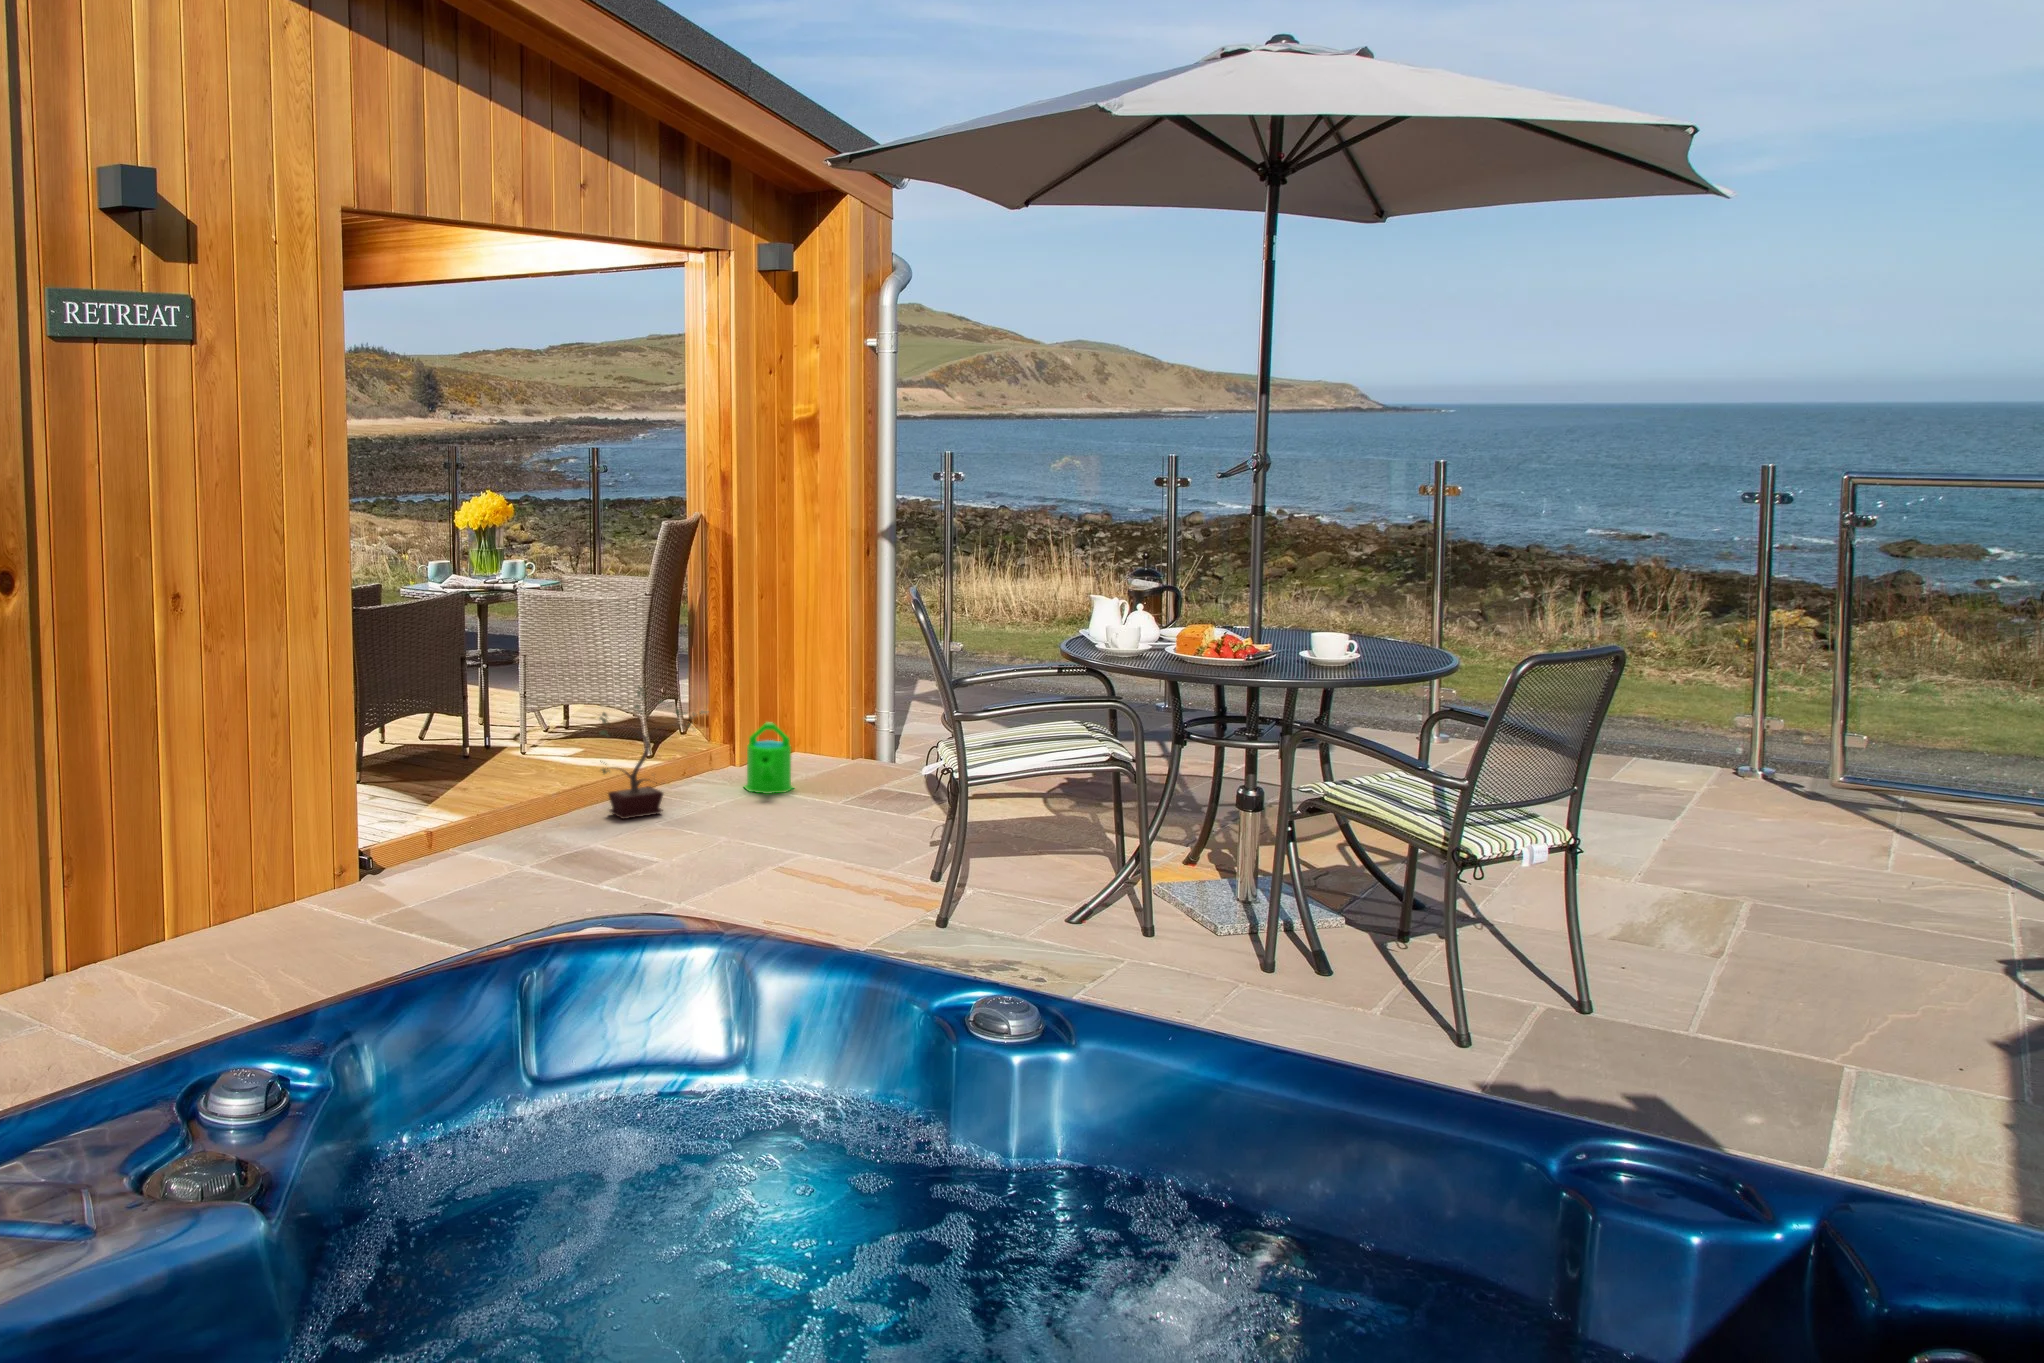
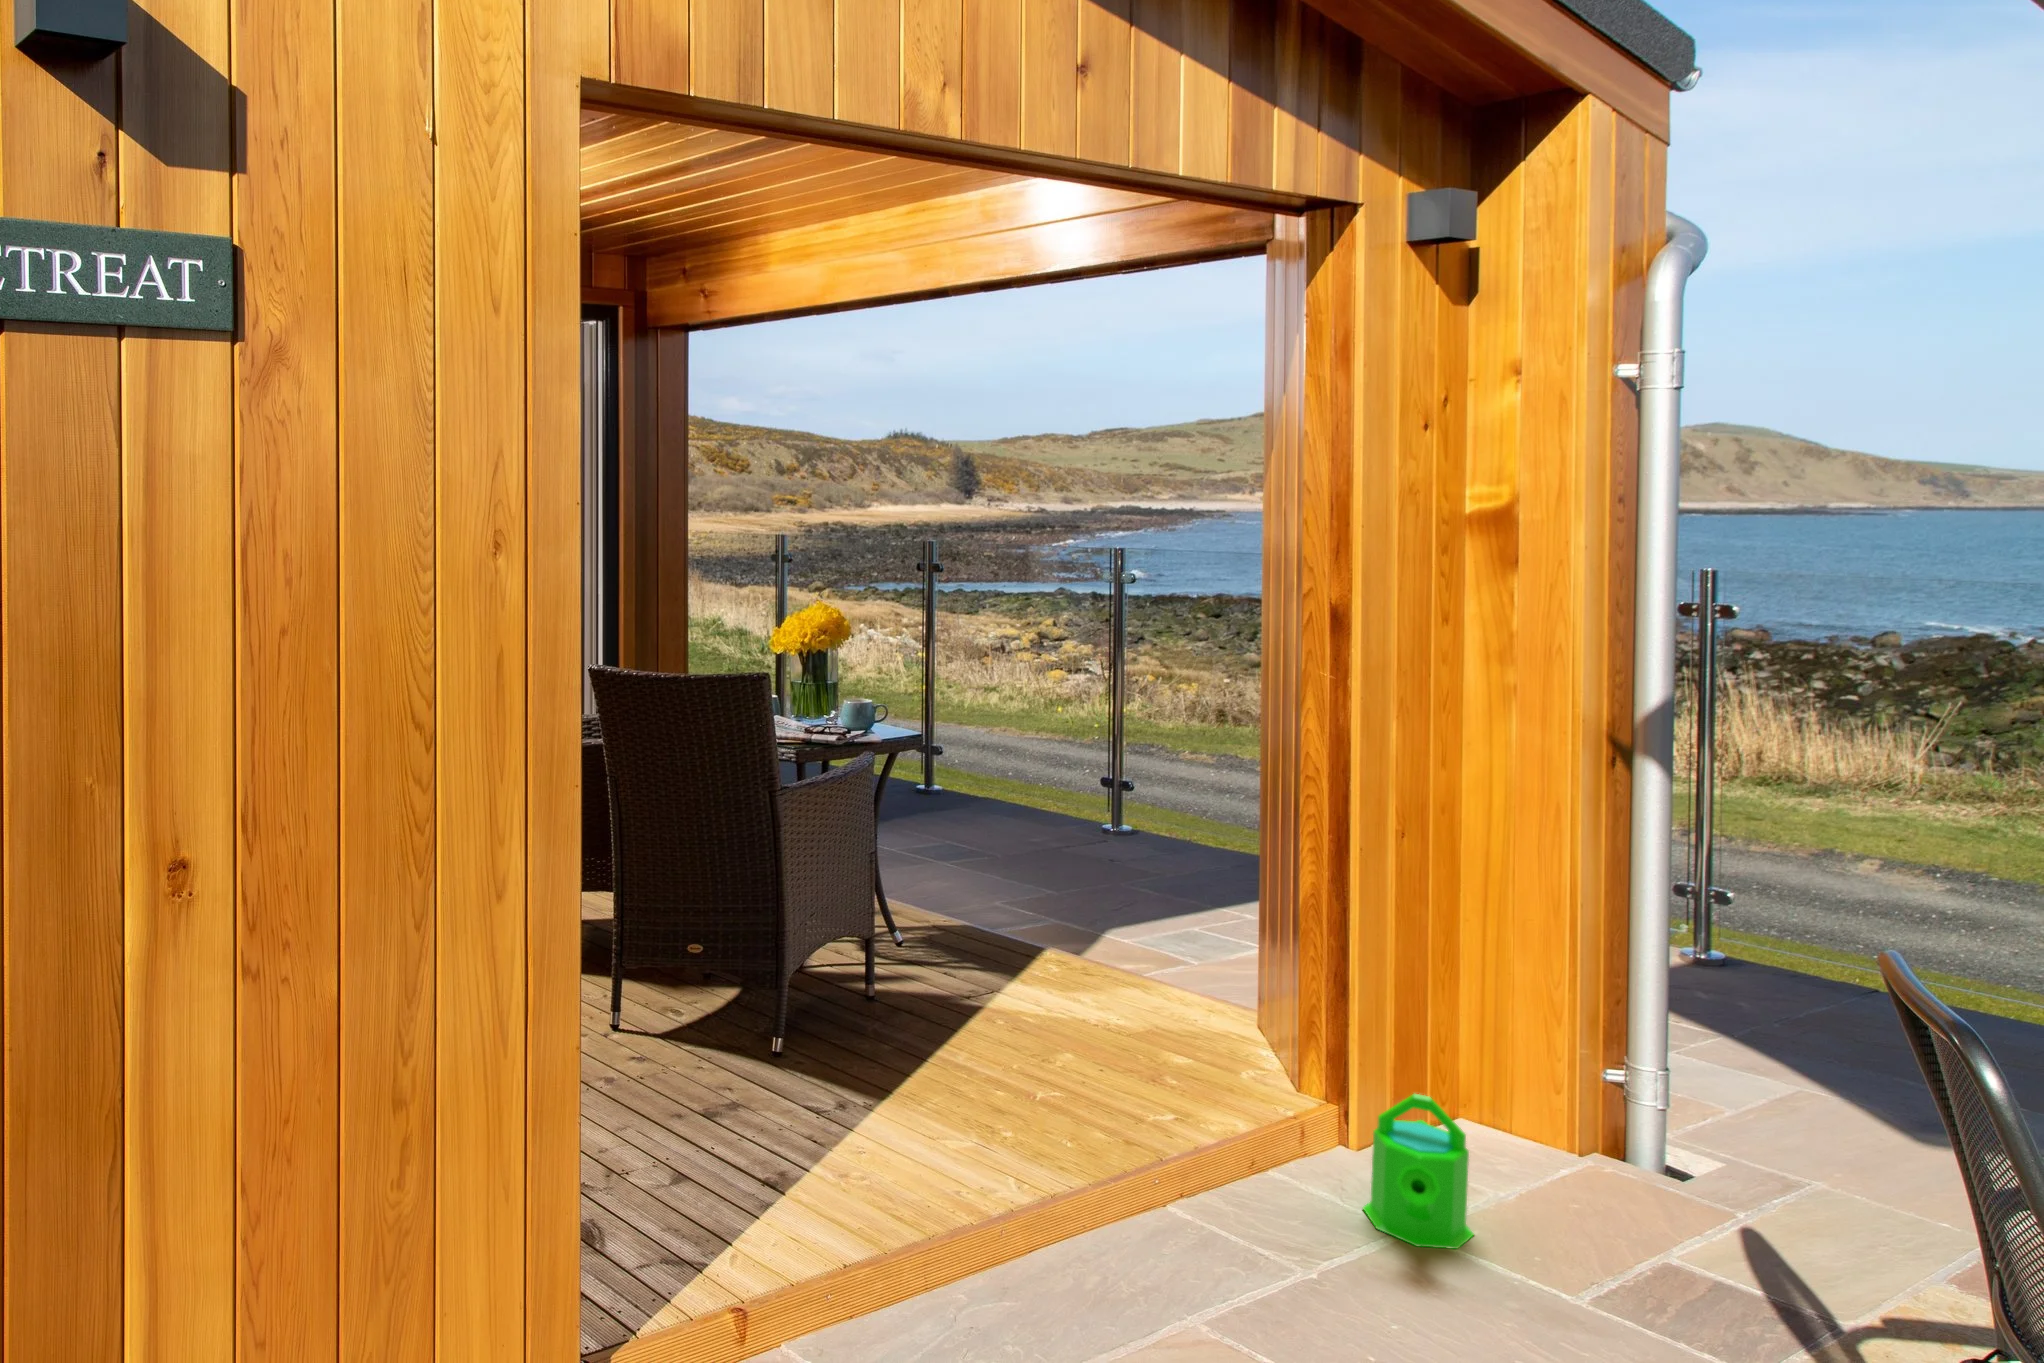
potted plant: present [600,687,705,819] -> none [1071,1016,1306,1292]

